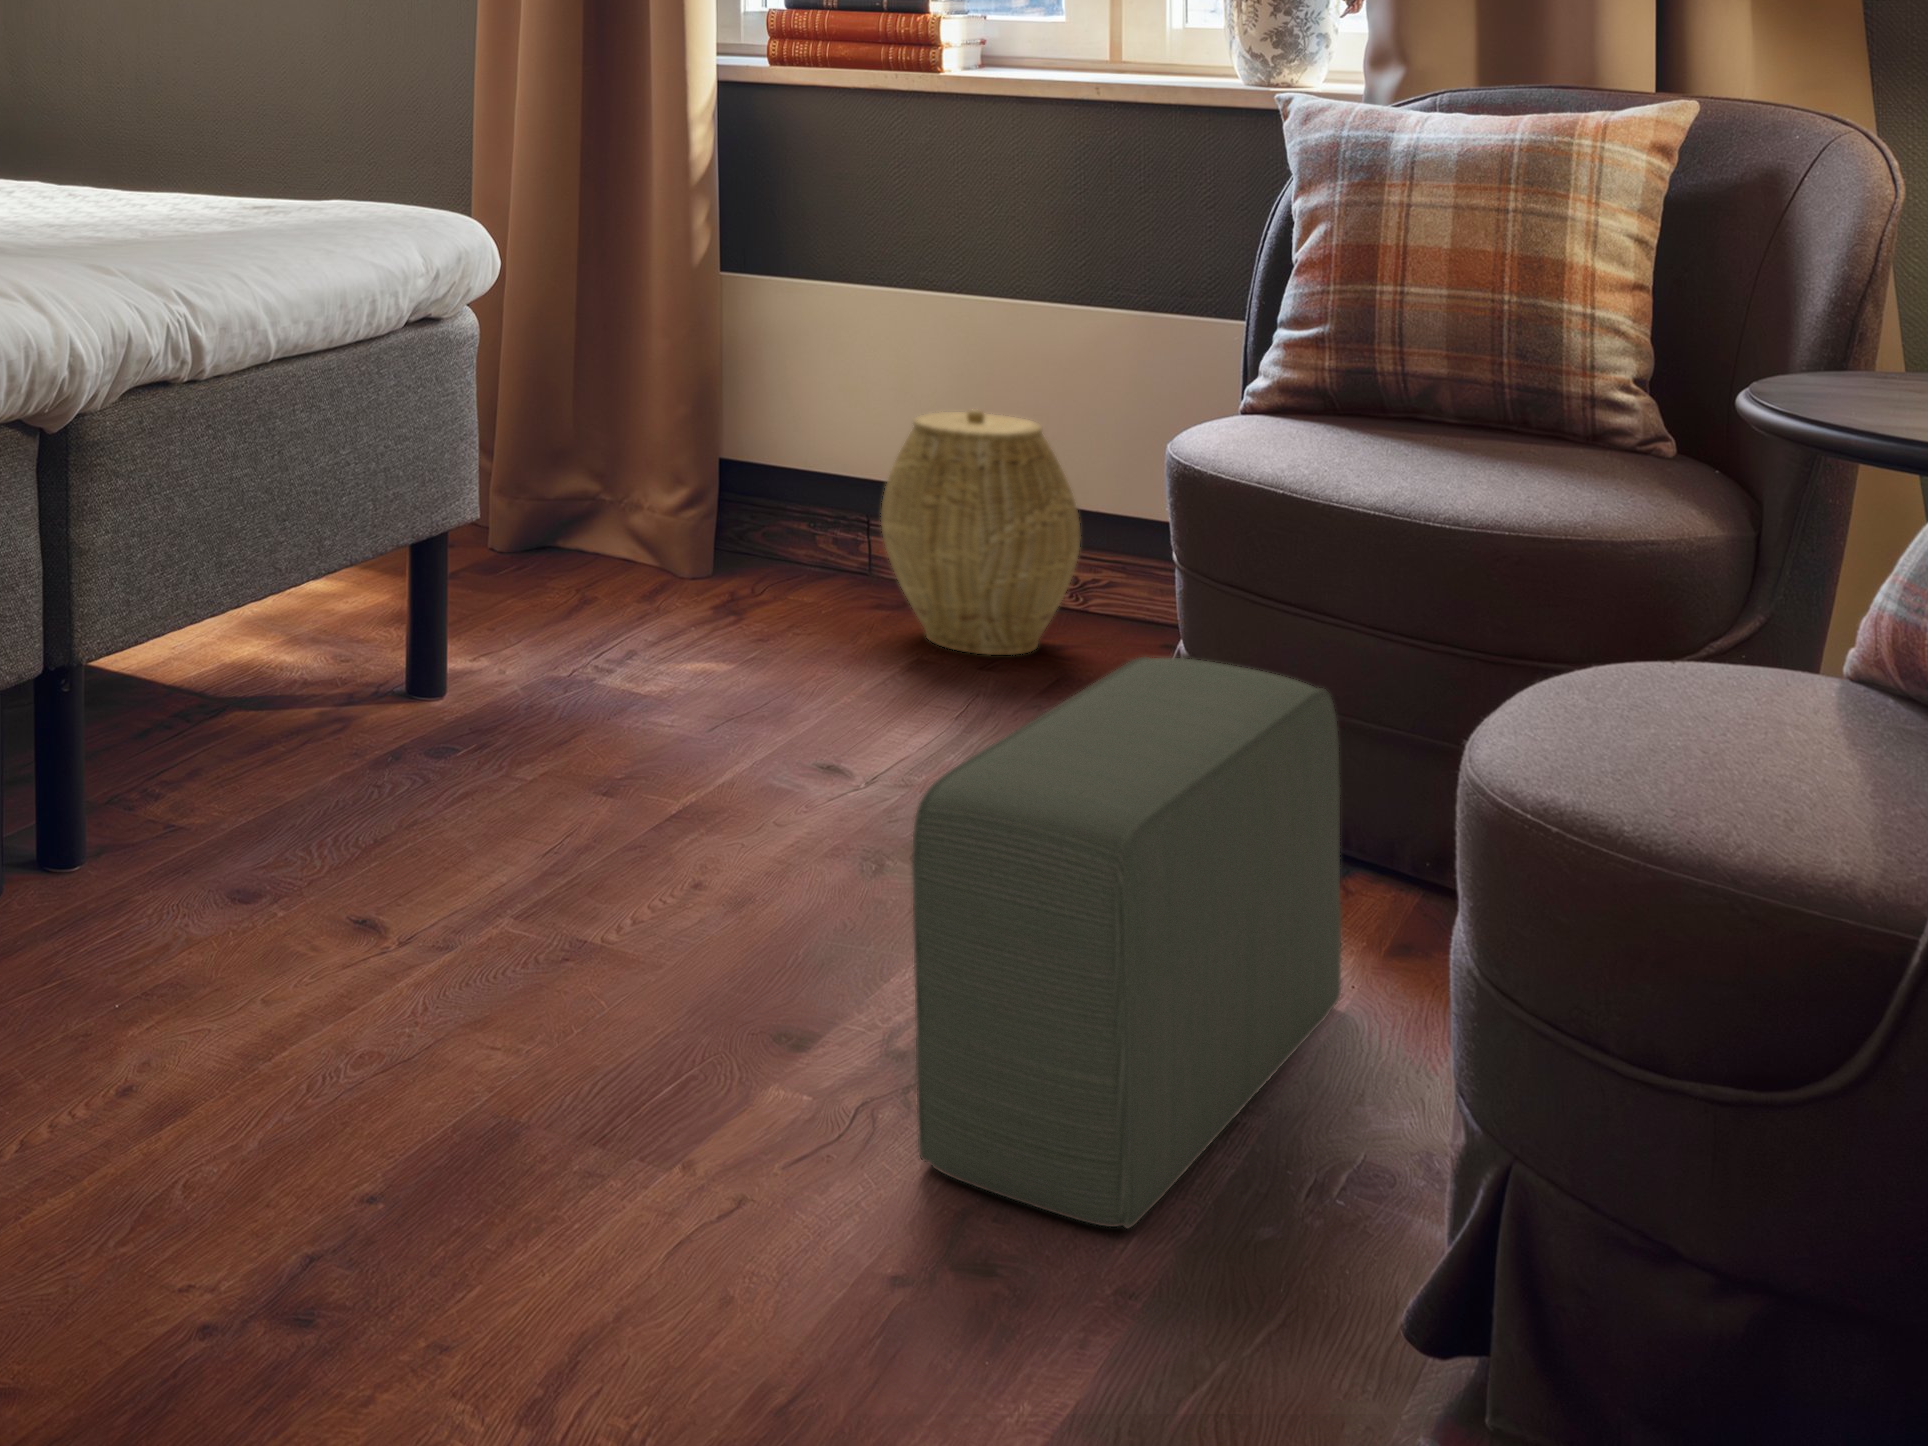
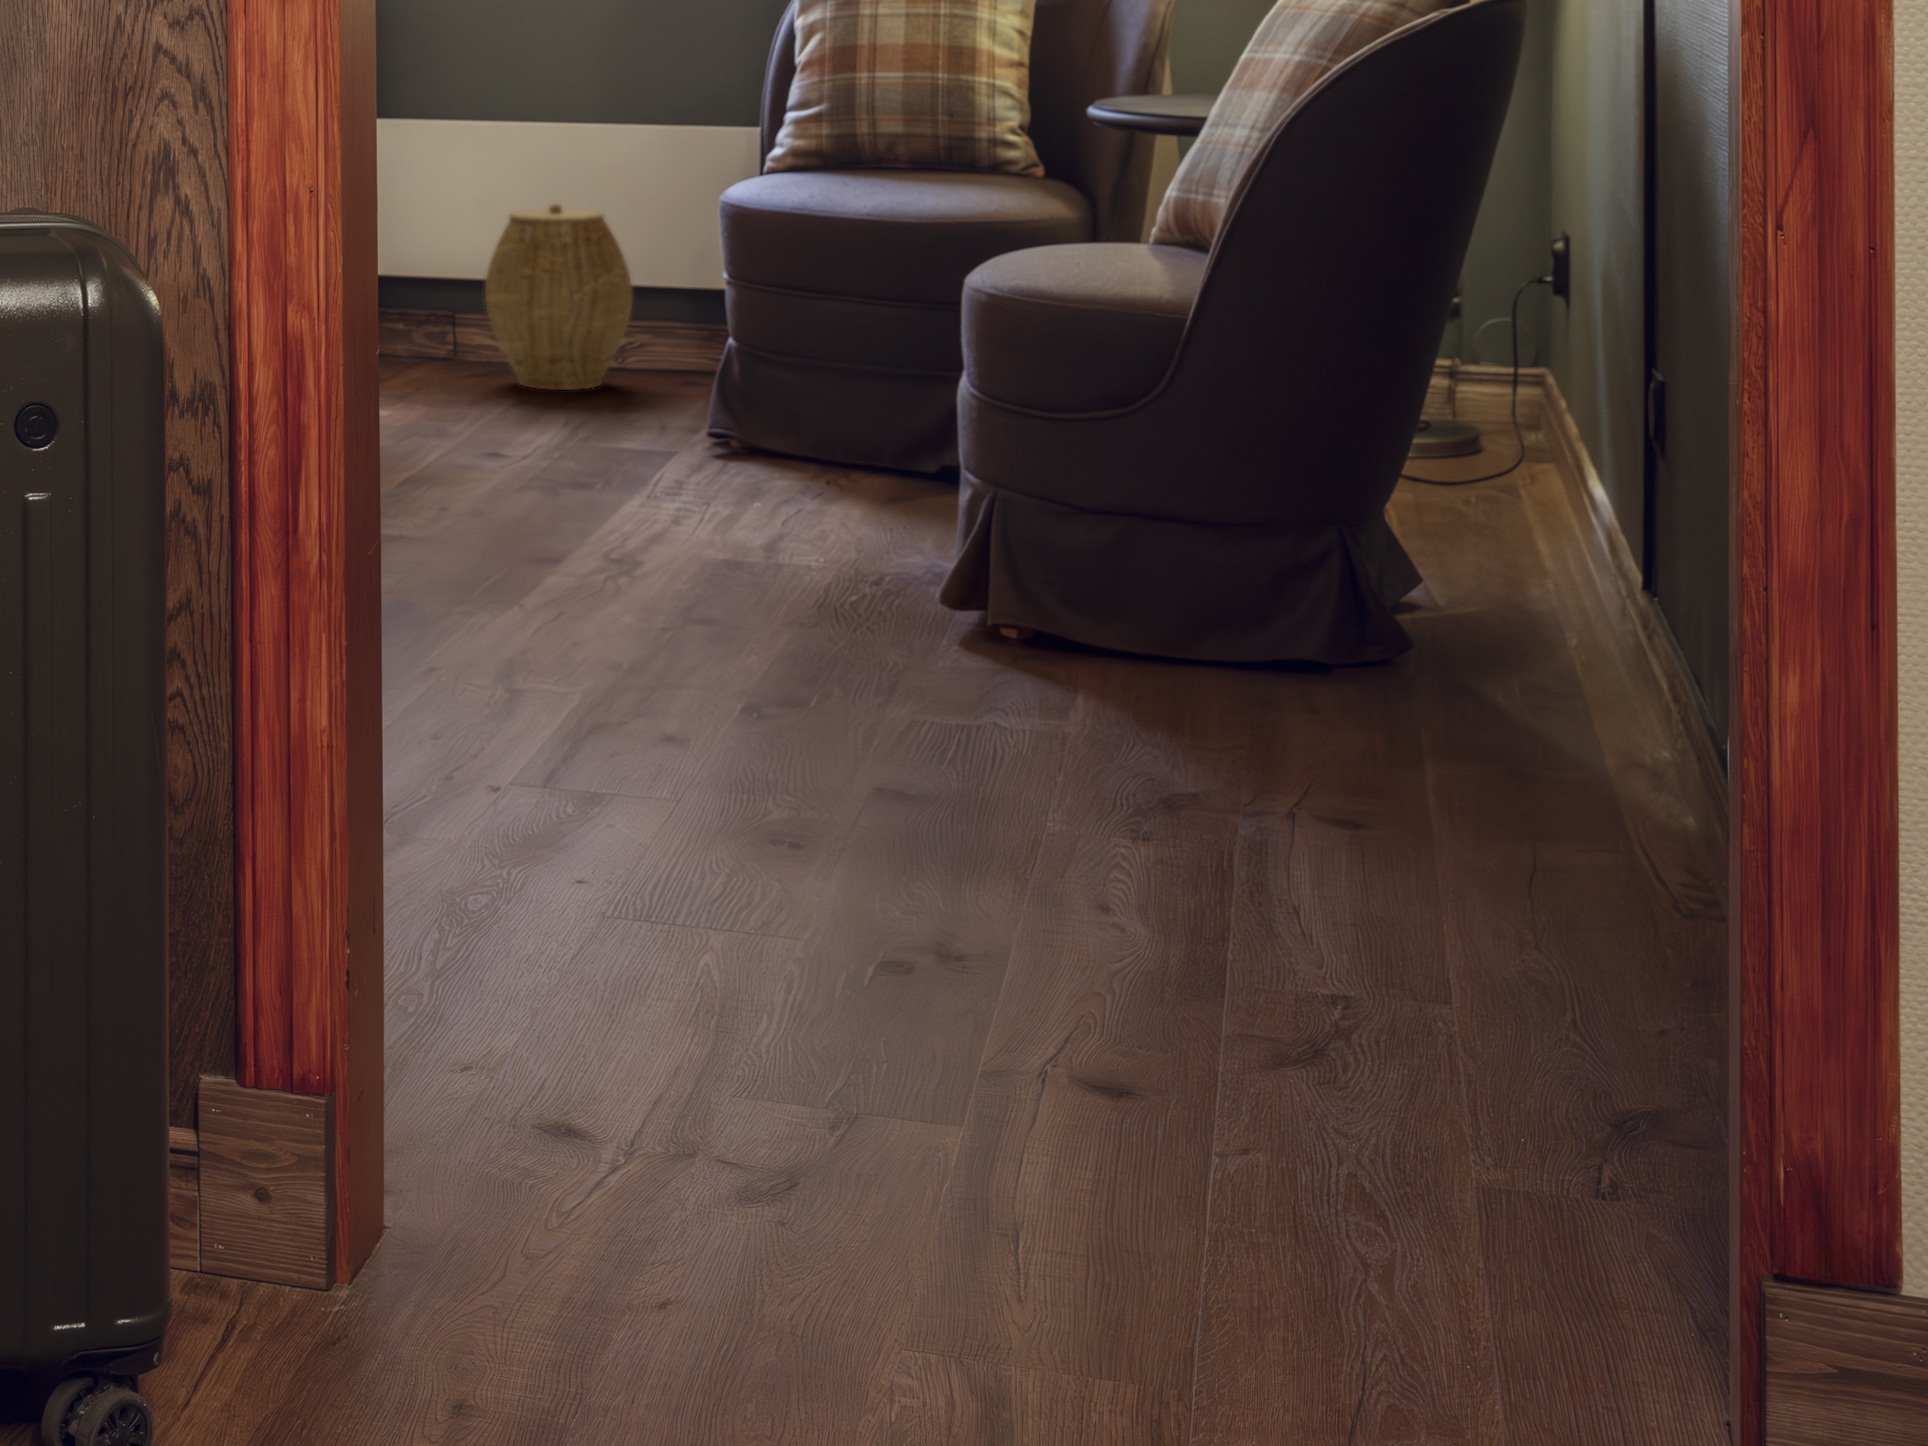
pouf: present [912,657,1341,1228] -> none [643,304,864,599]

